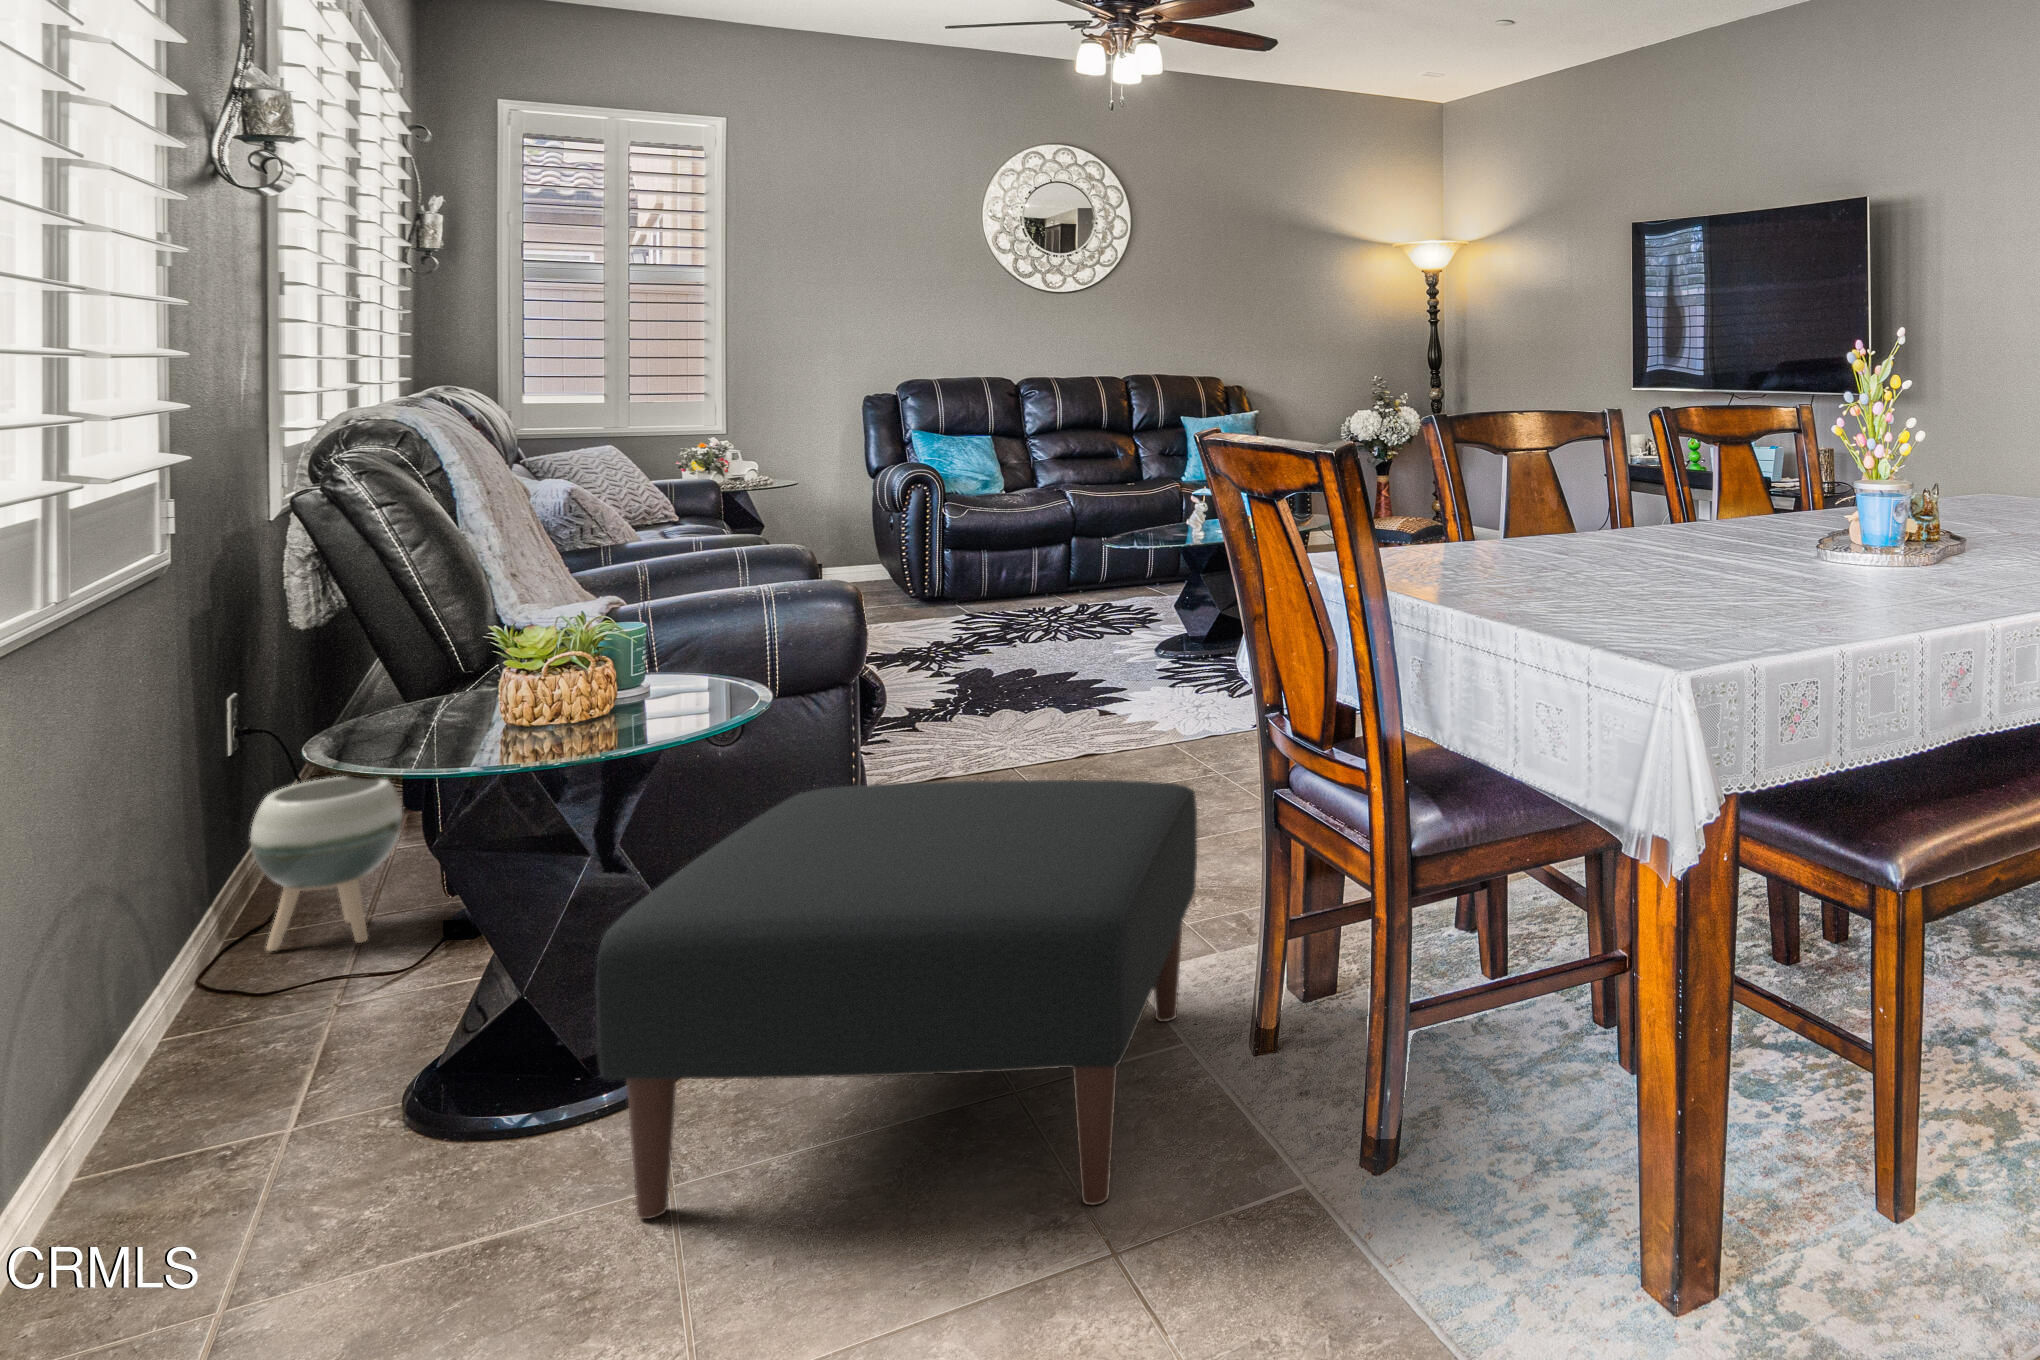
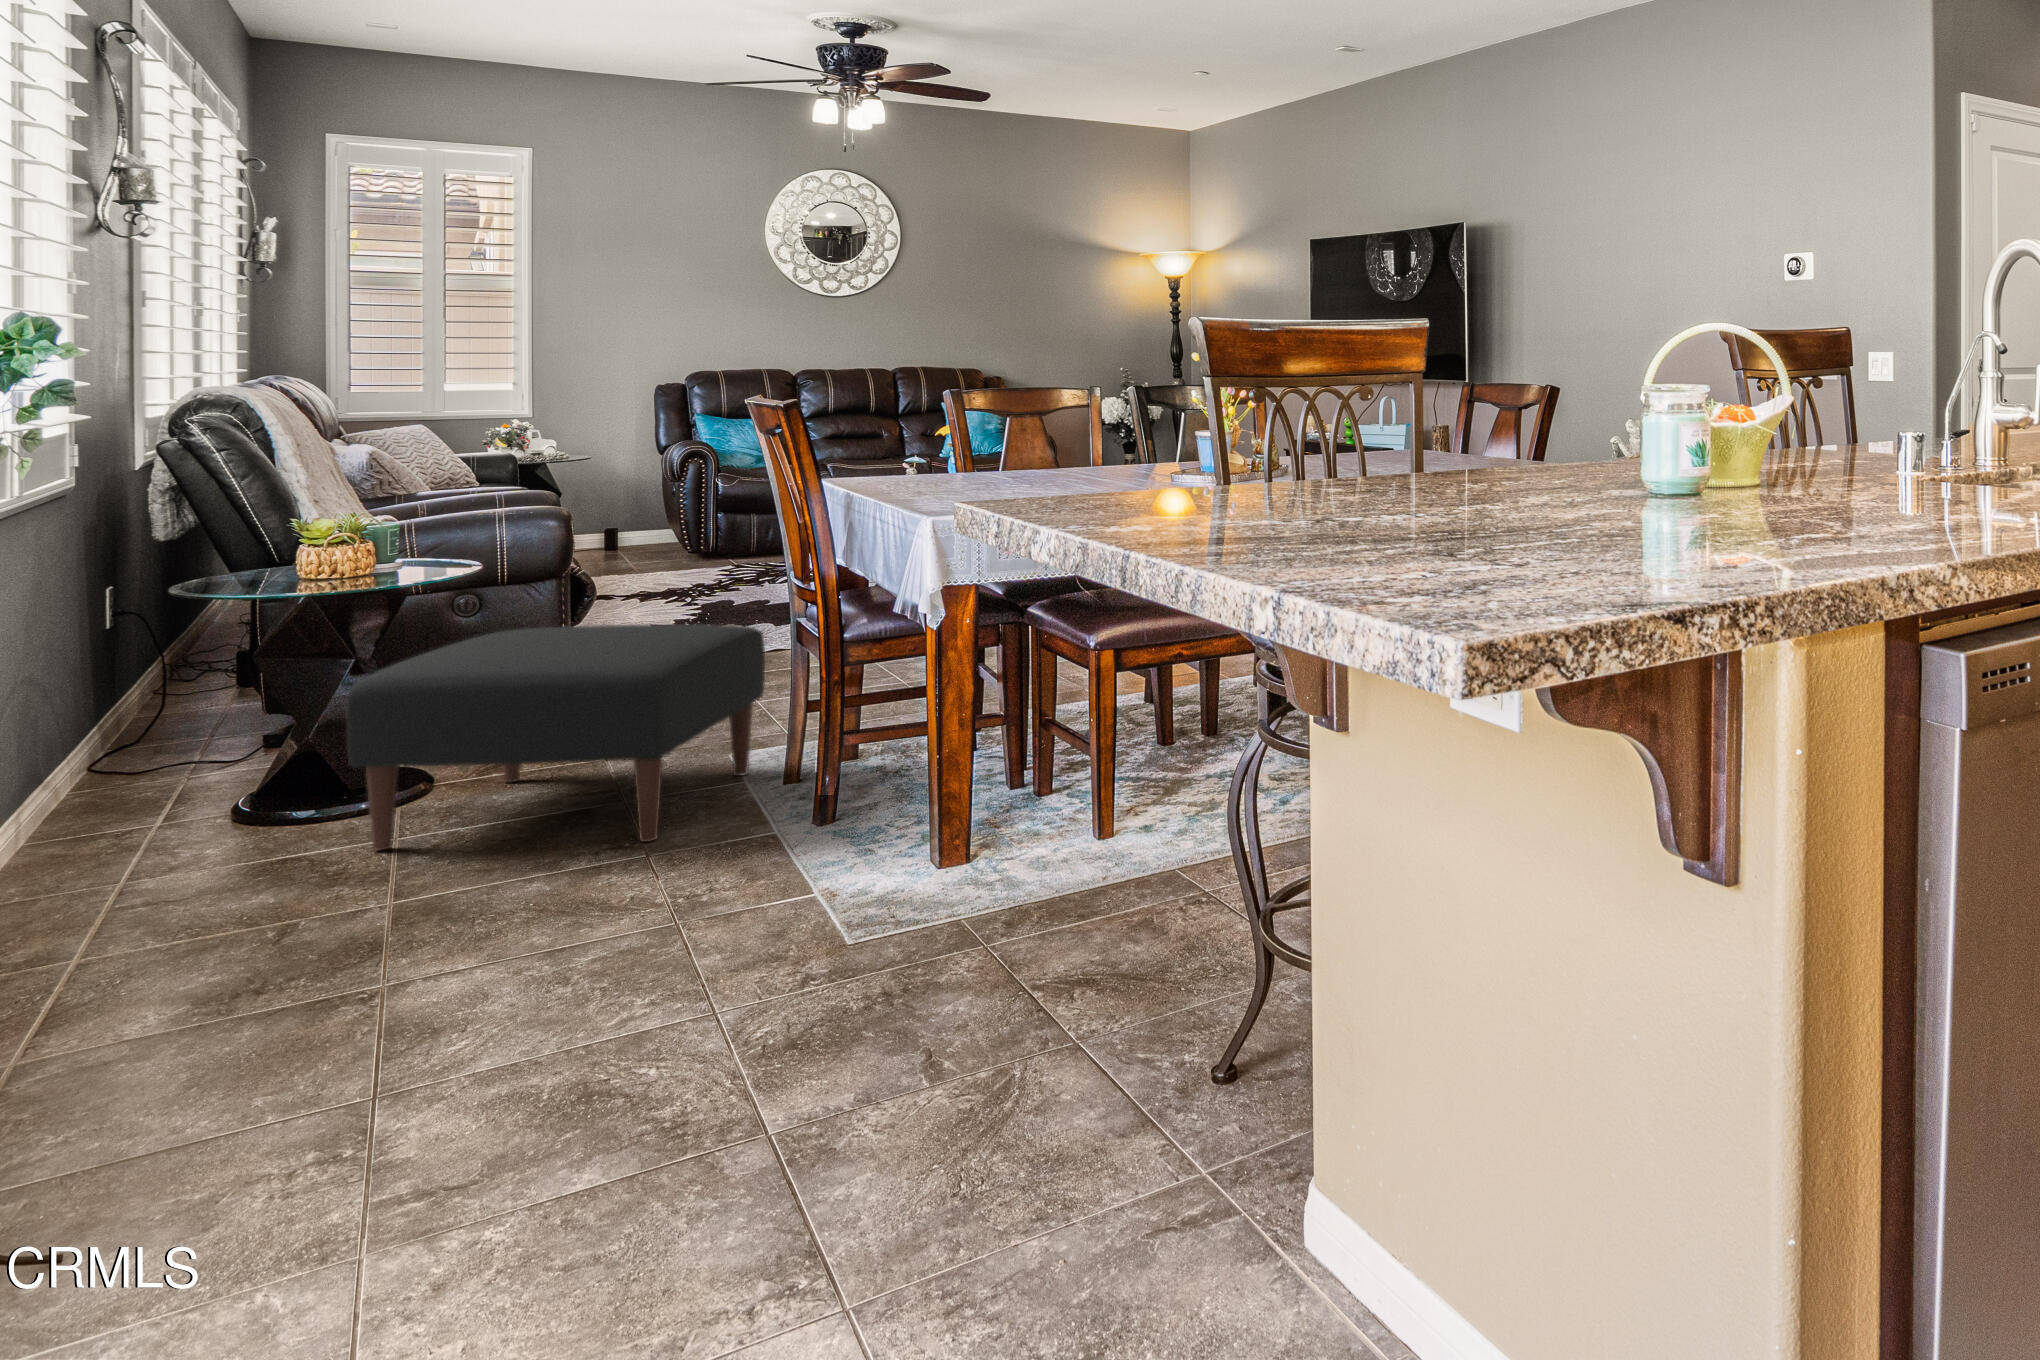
planter: present [250,777,402,951] -> none [128,641,236,755]

